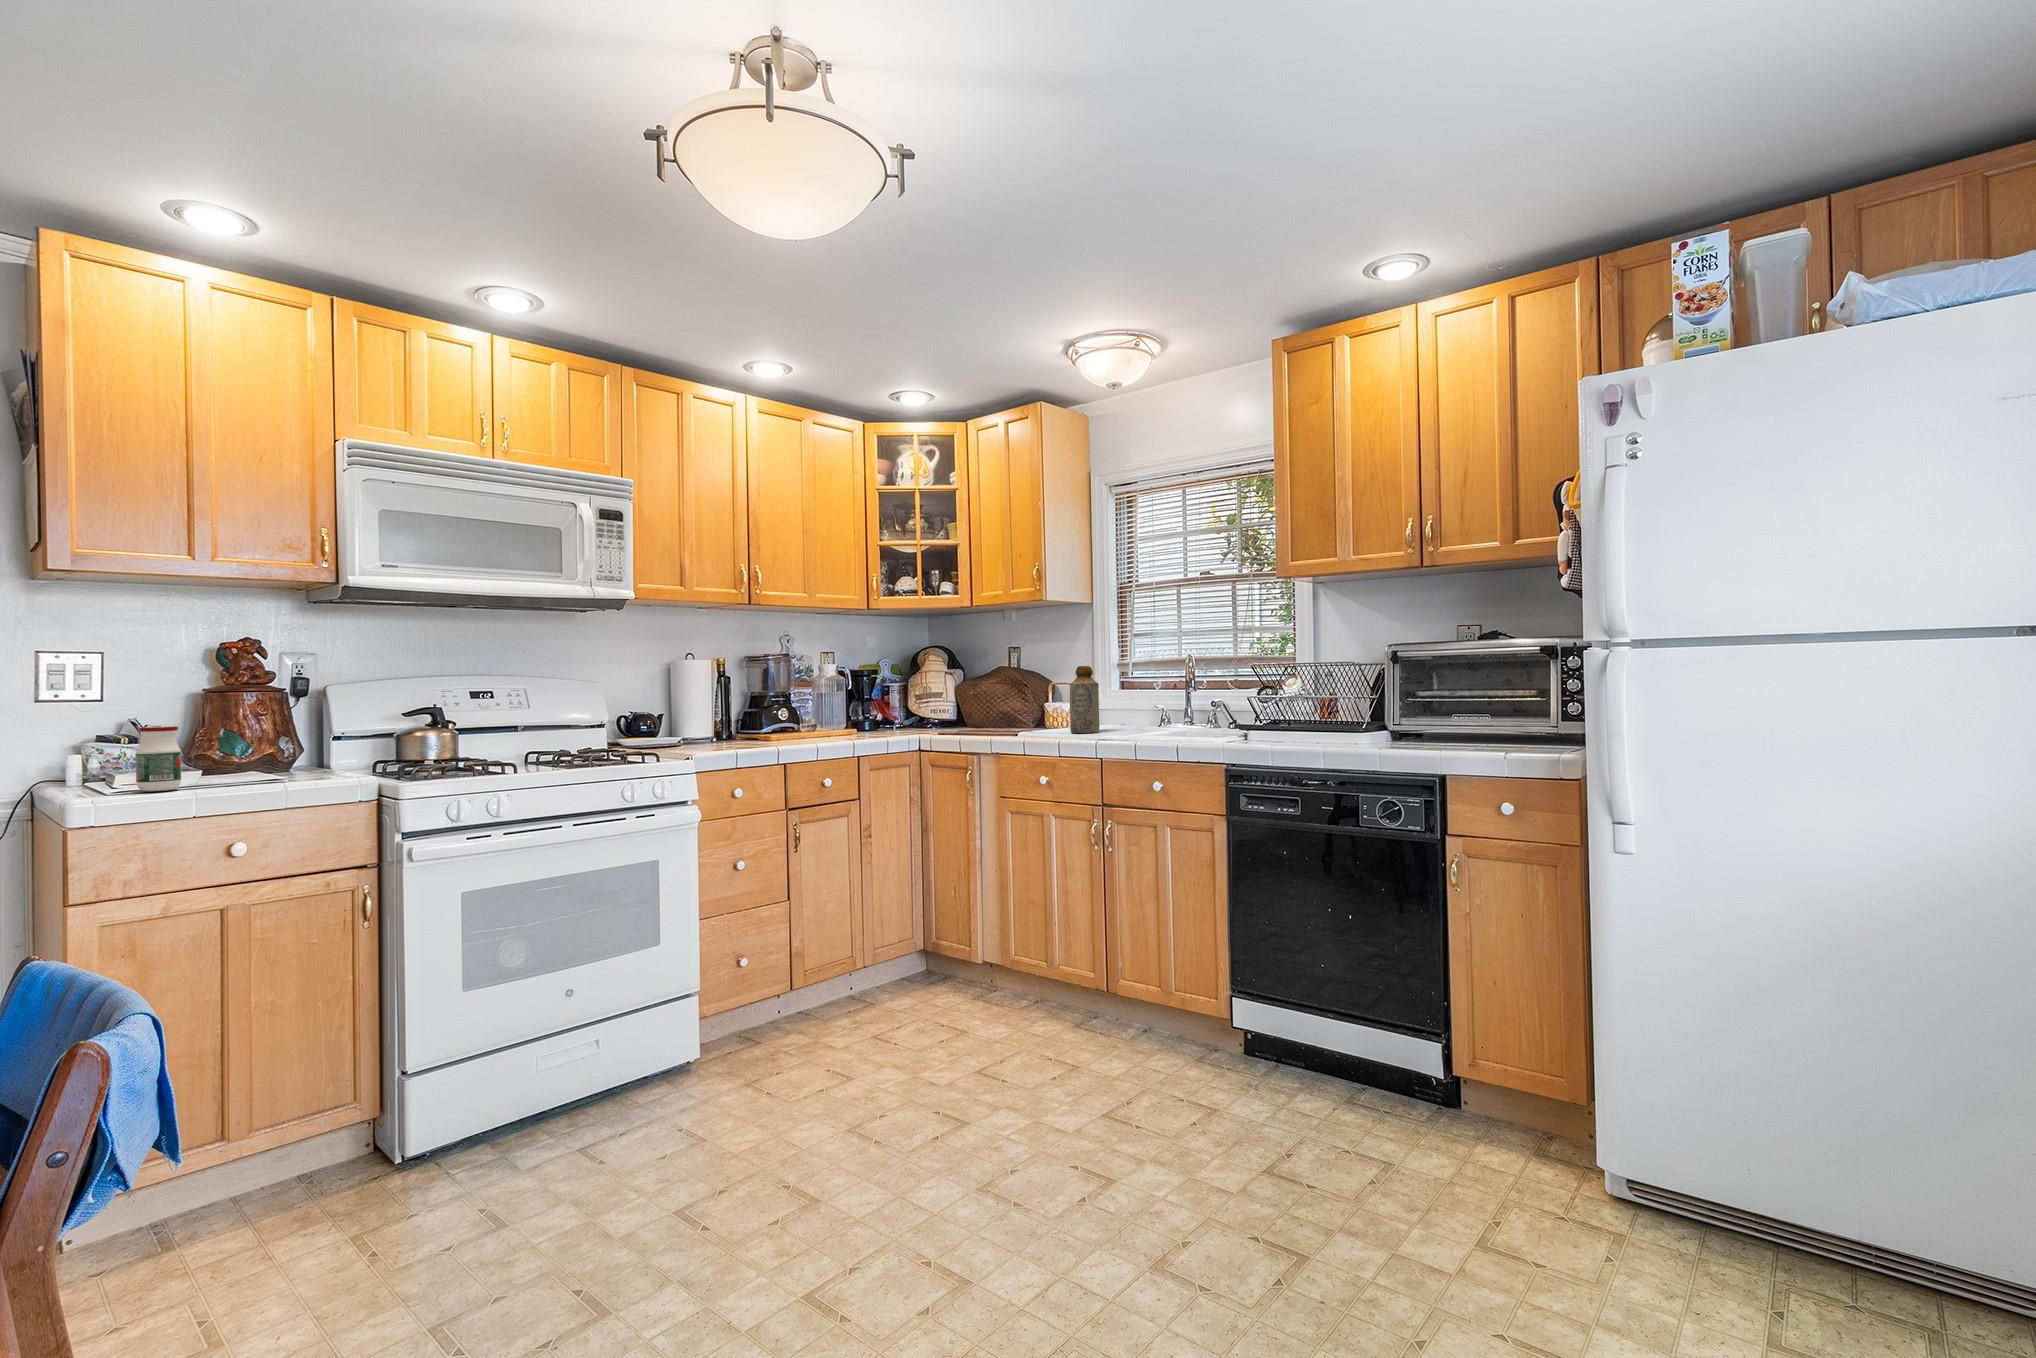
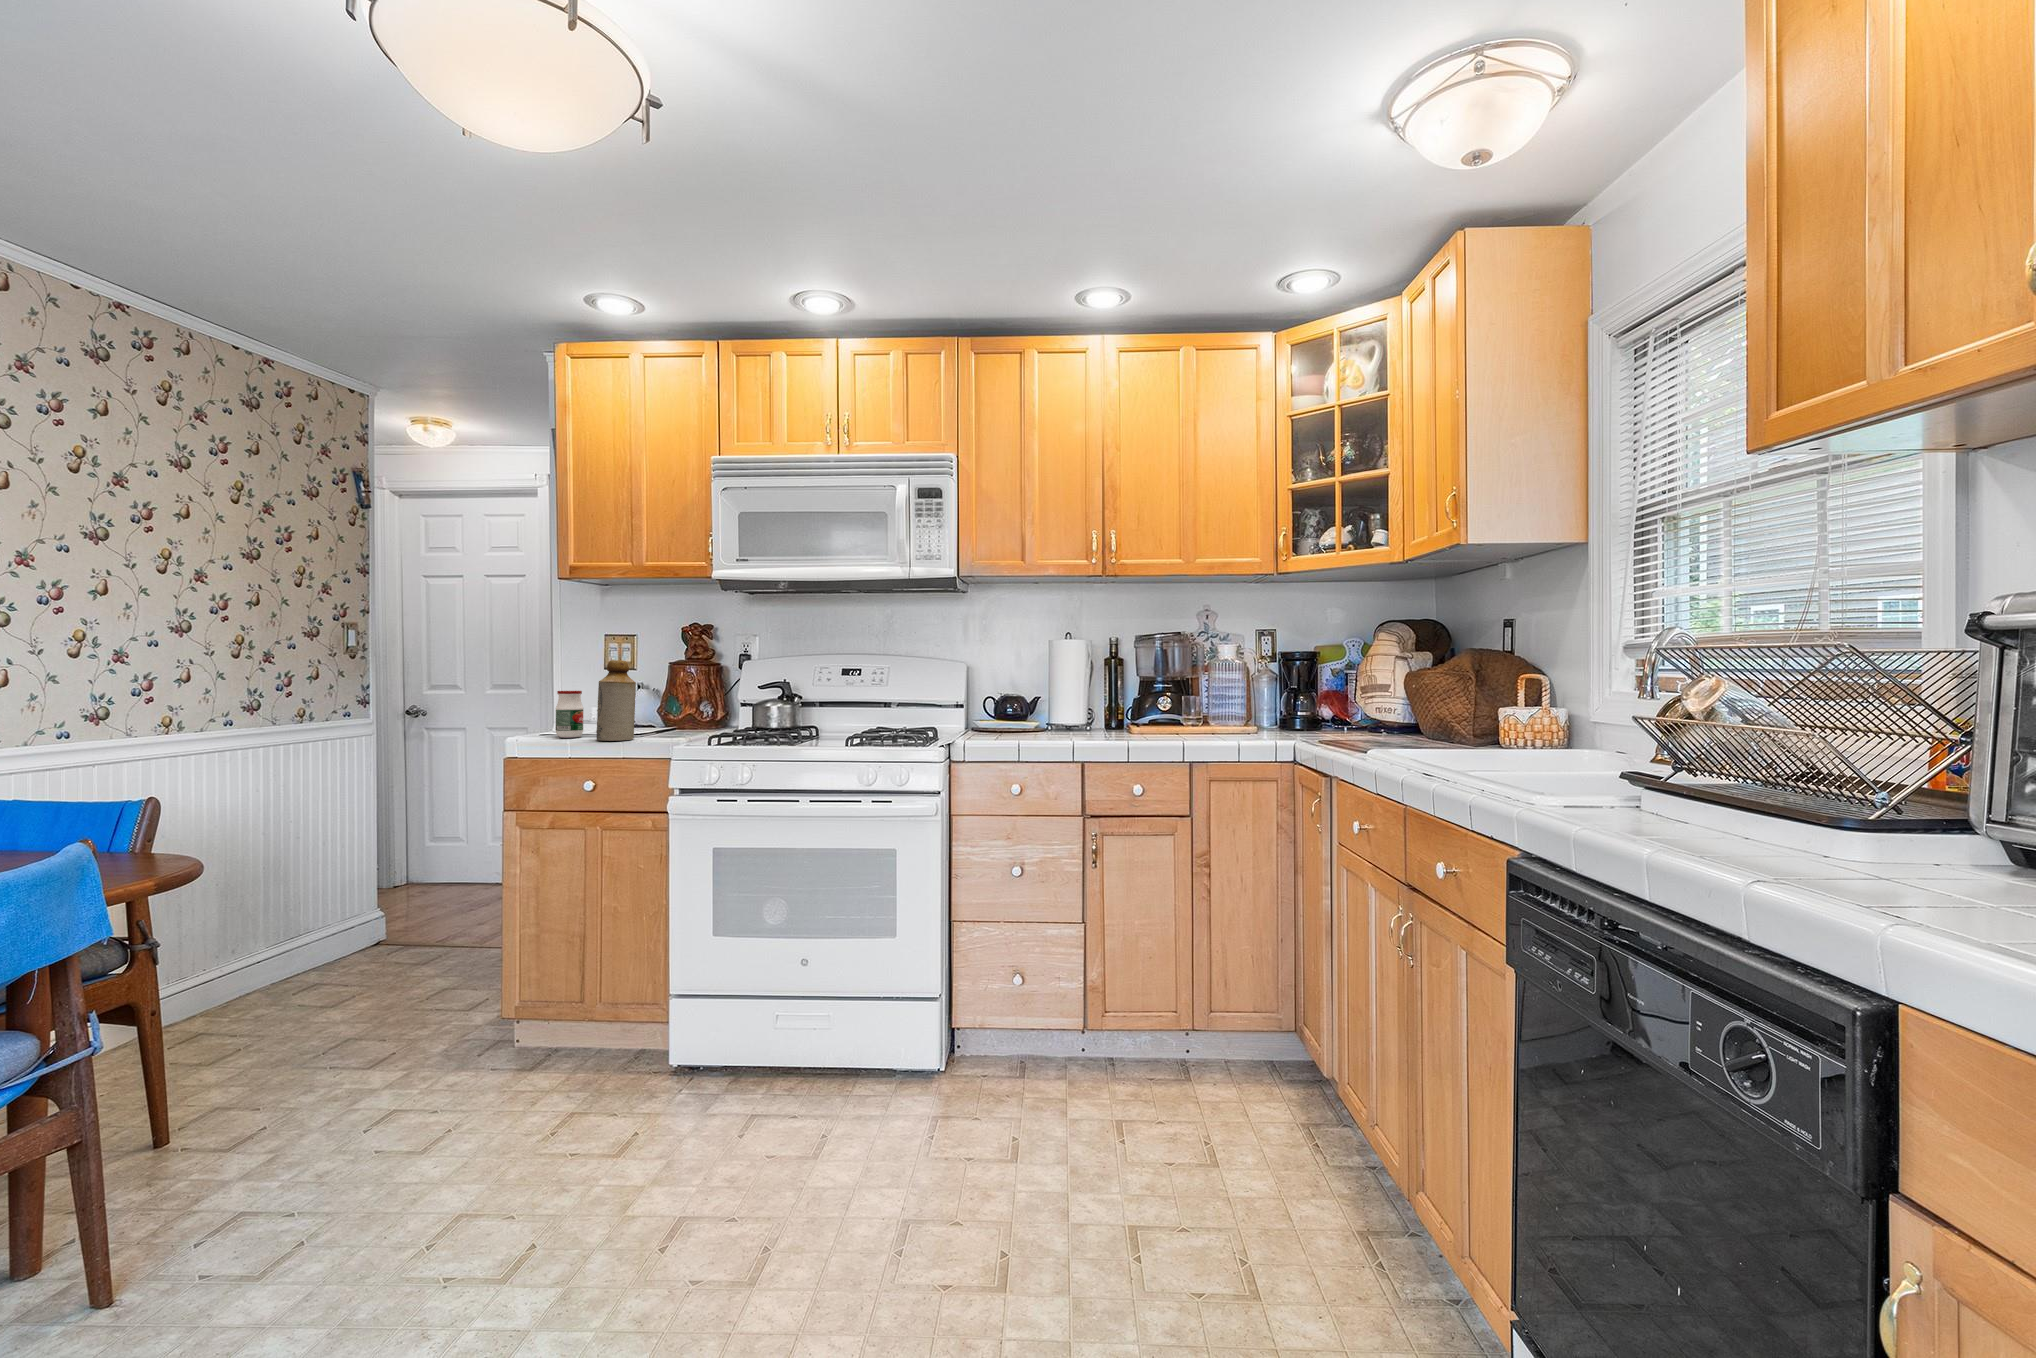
bottle: present [1070,666,1100,733] -> present [596,660,636,741]

